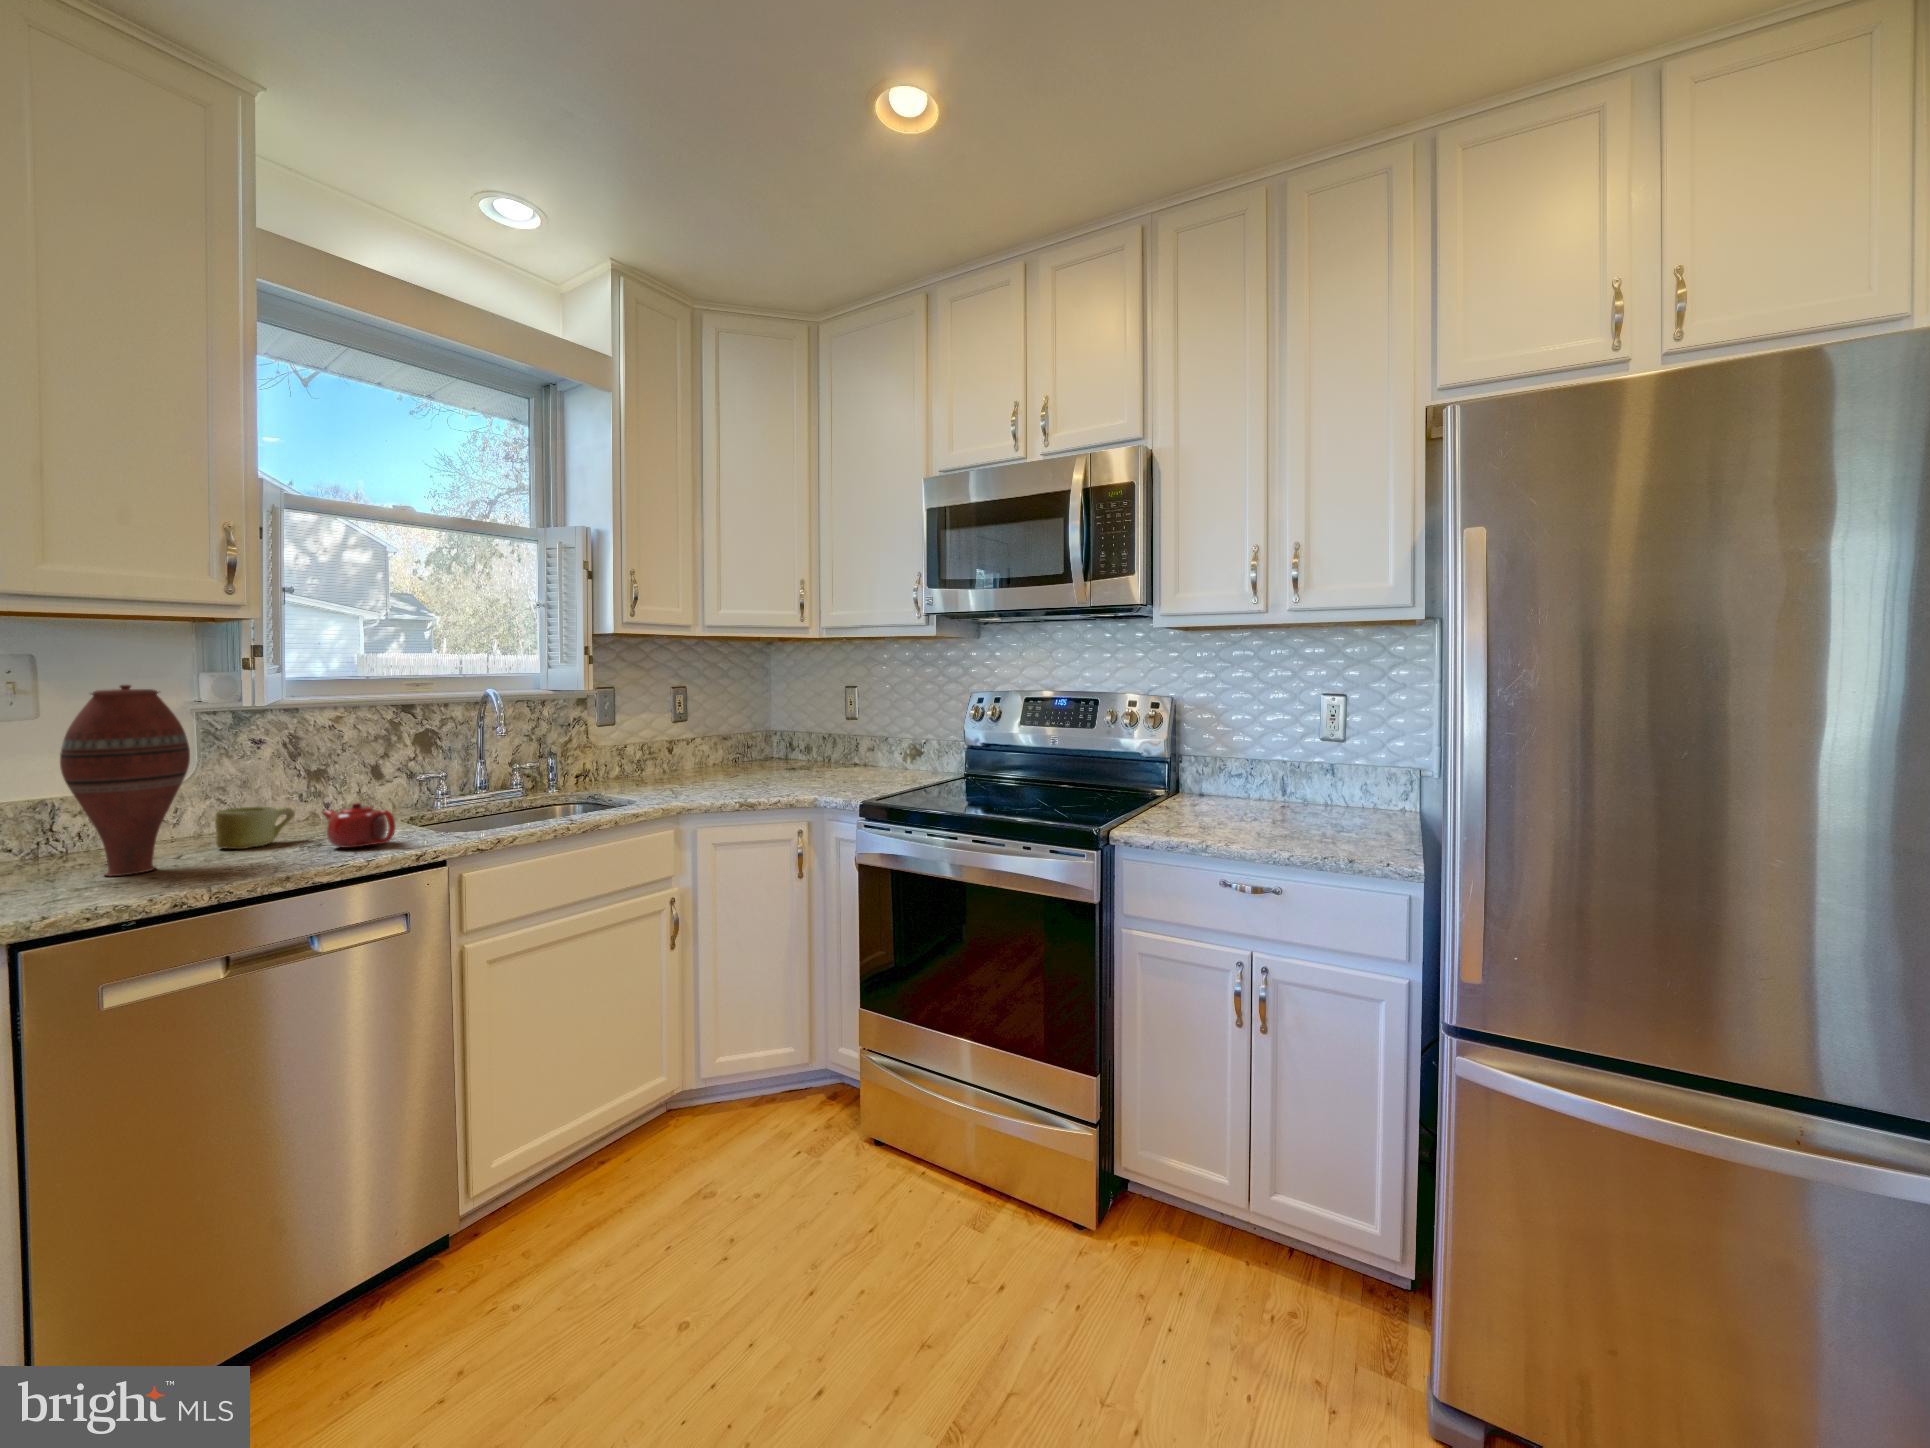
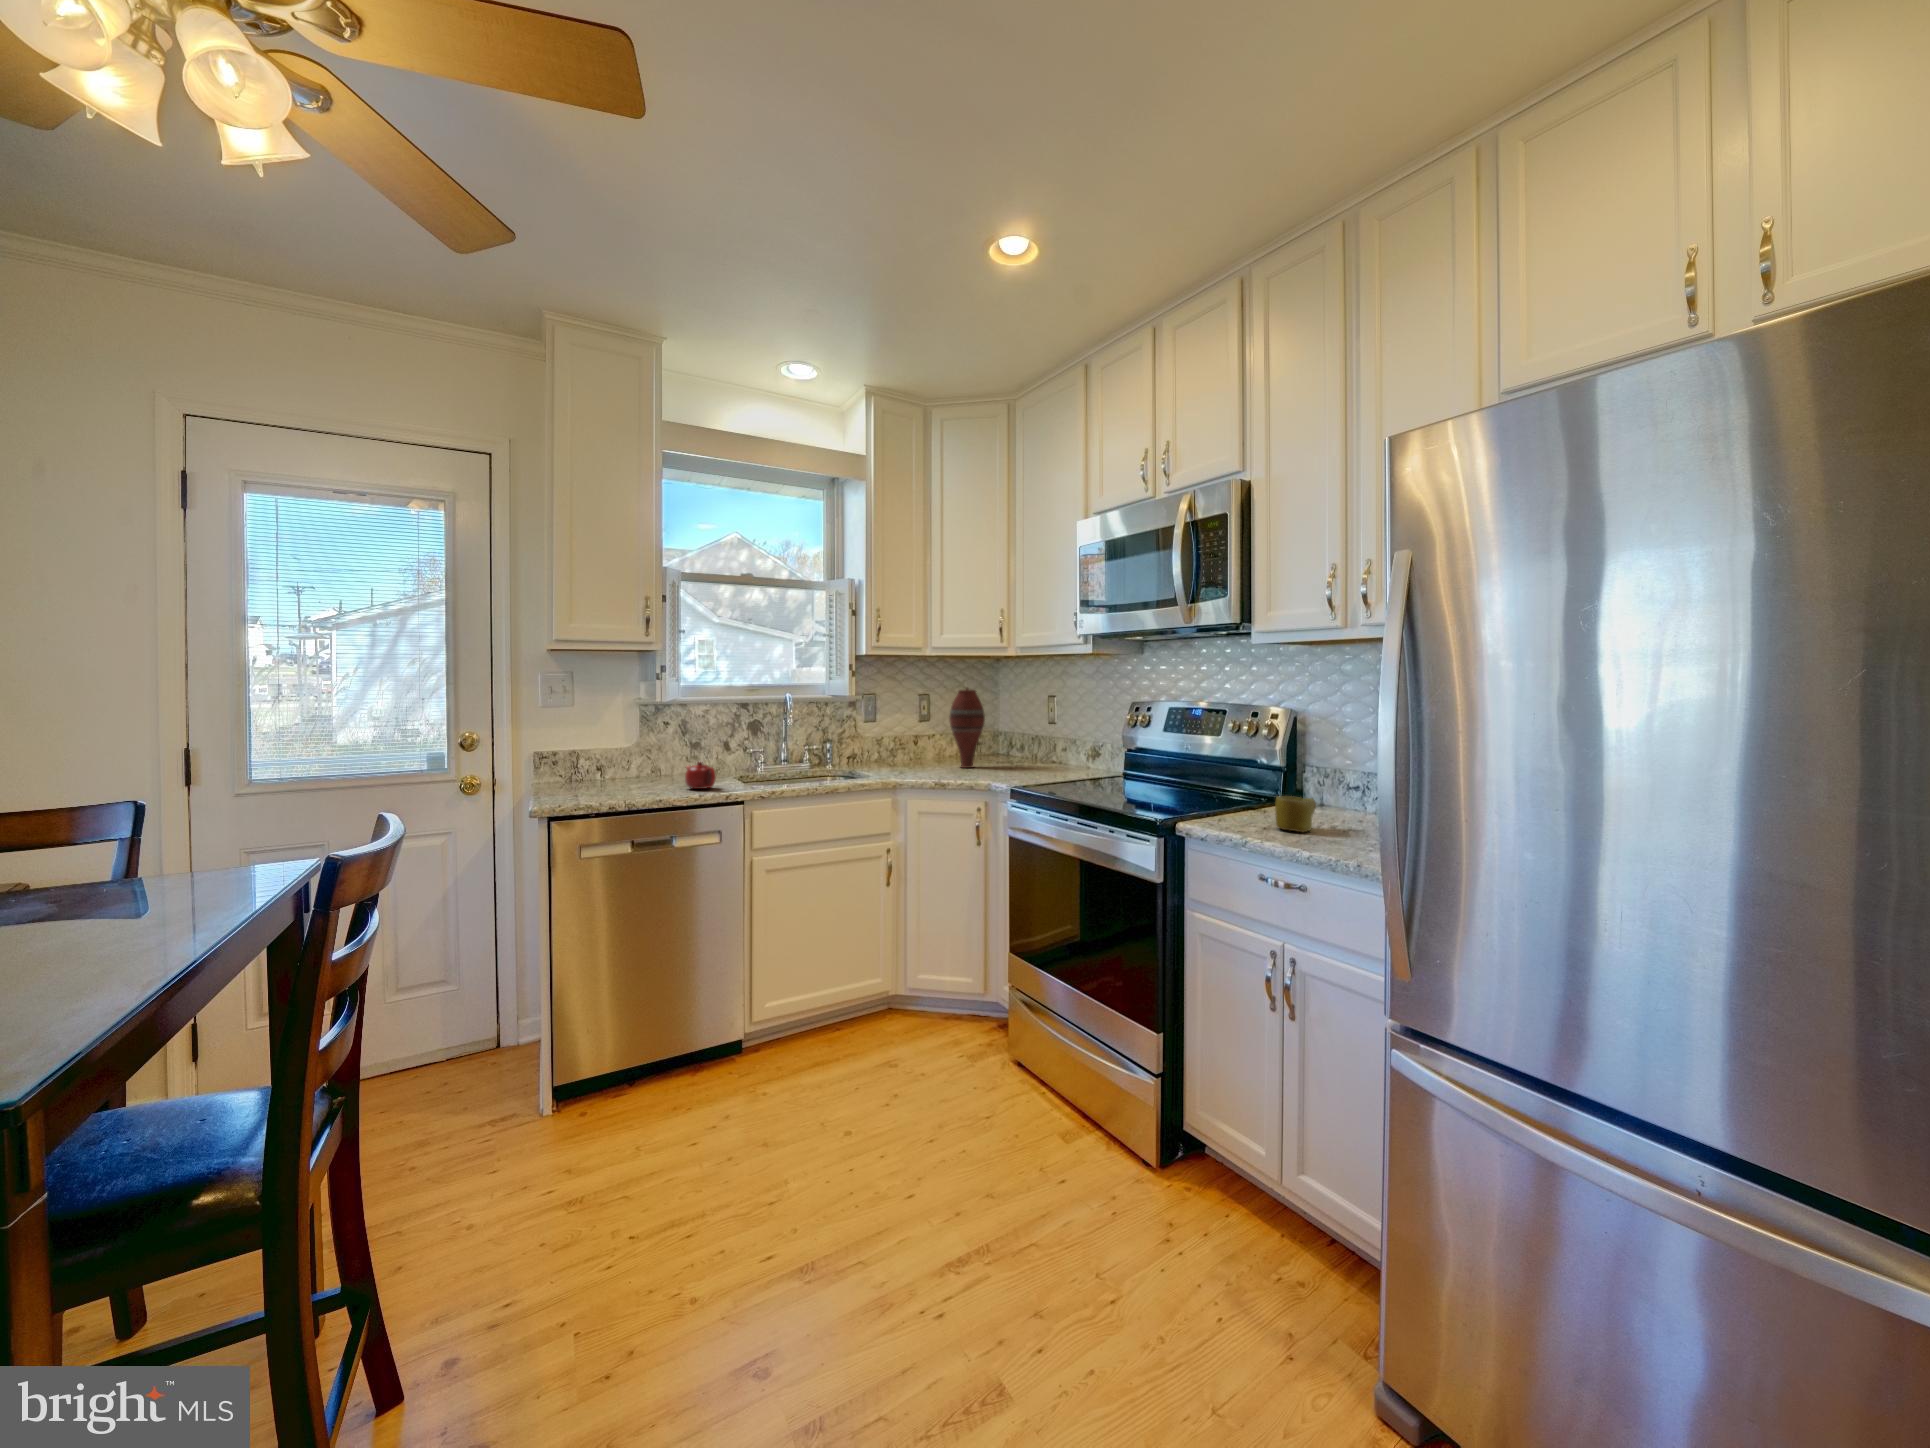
vase: present [60,685,190,876] -> present [949,688,985,768]
mug: present [215,806,295,849] -> present [1275,796,1316,832]

